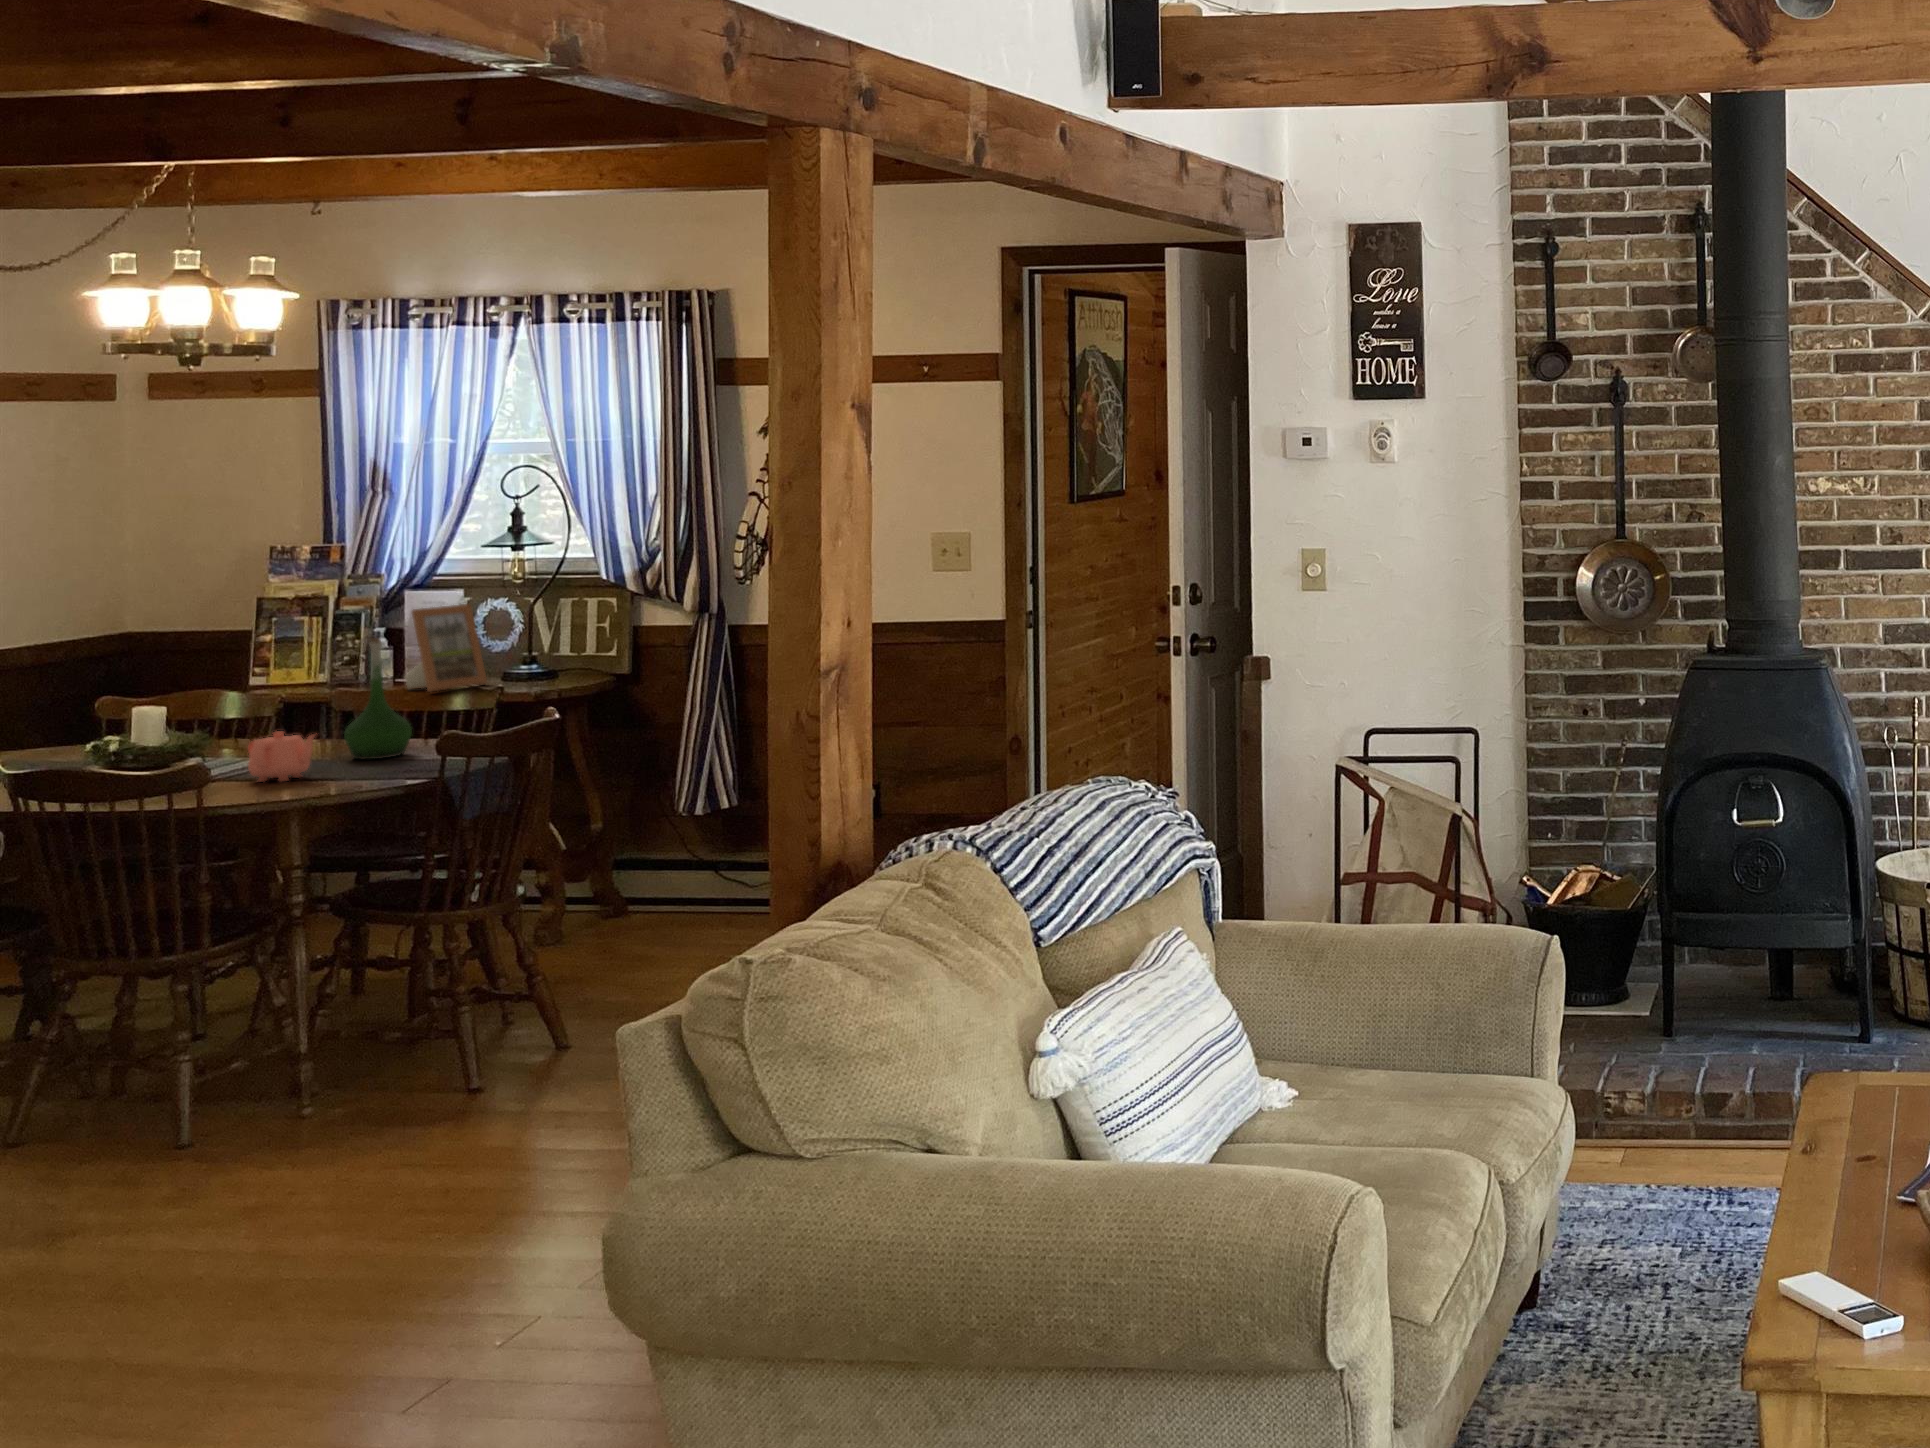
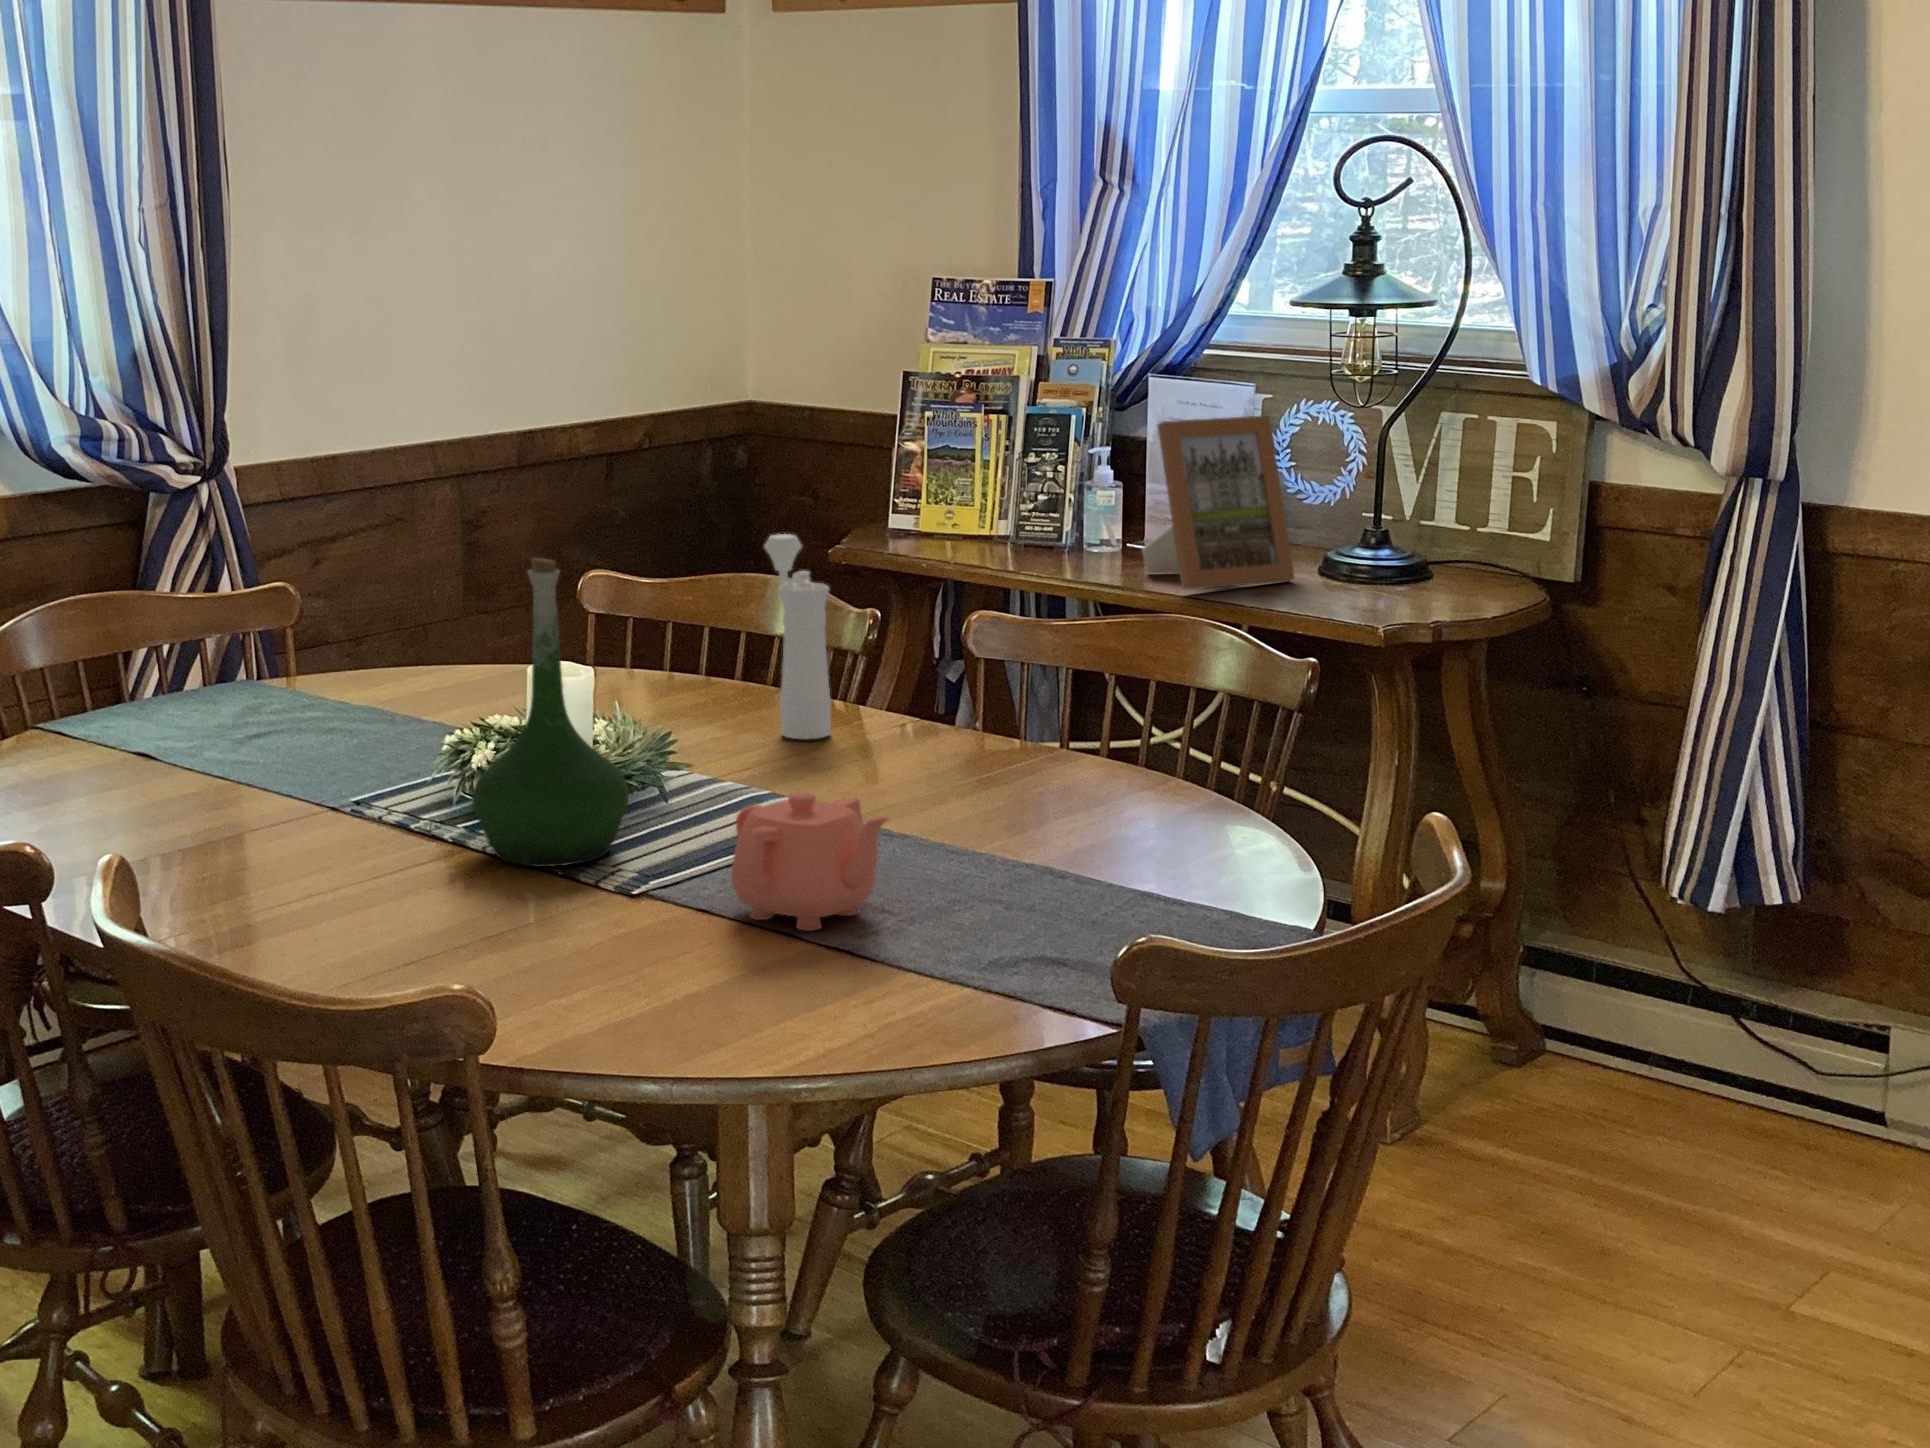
vase: present [344,638,412,759] -> present [473,558,629,867]
pepper mill: none [222,658,262,747] -> present [764,534,831,739]

